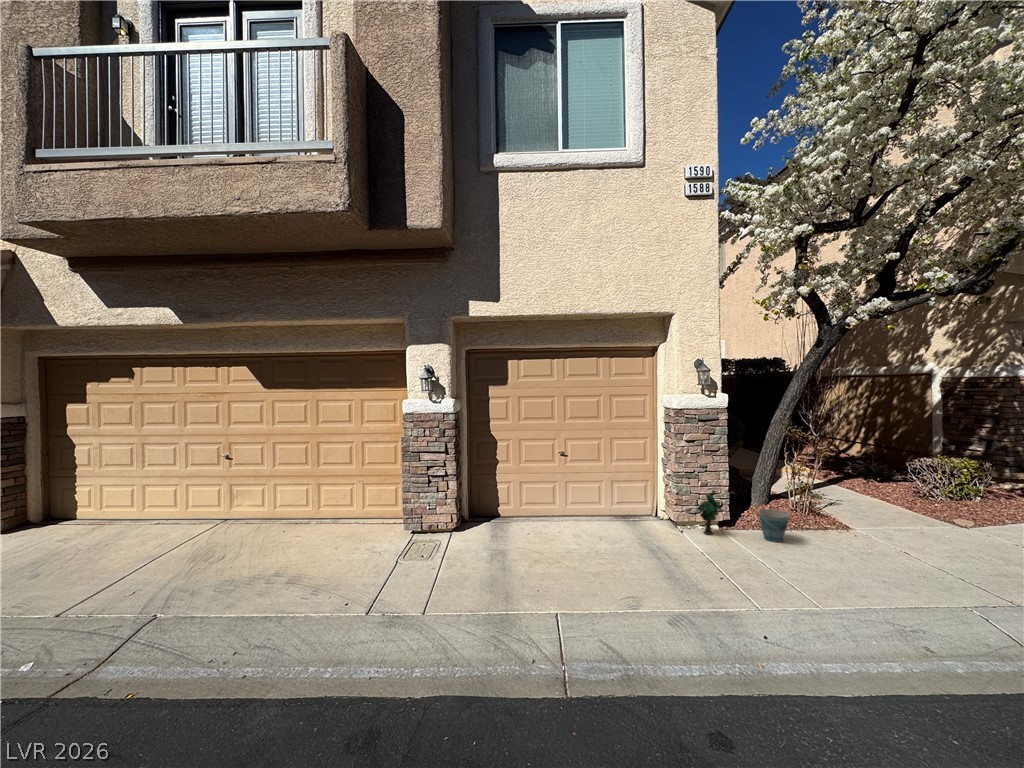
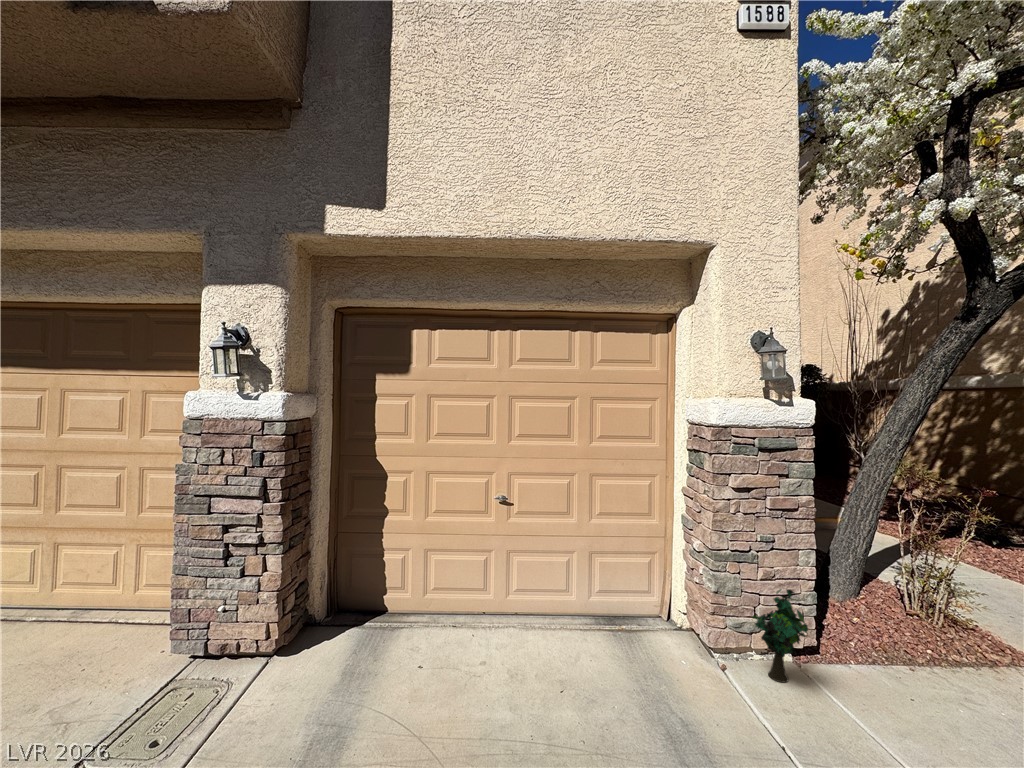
bucket: present [758,509,789,542] -> none [883,632,958,712]

